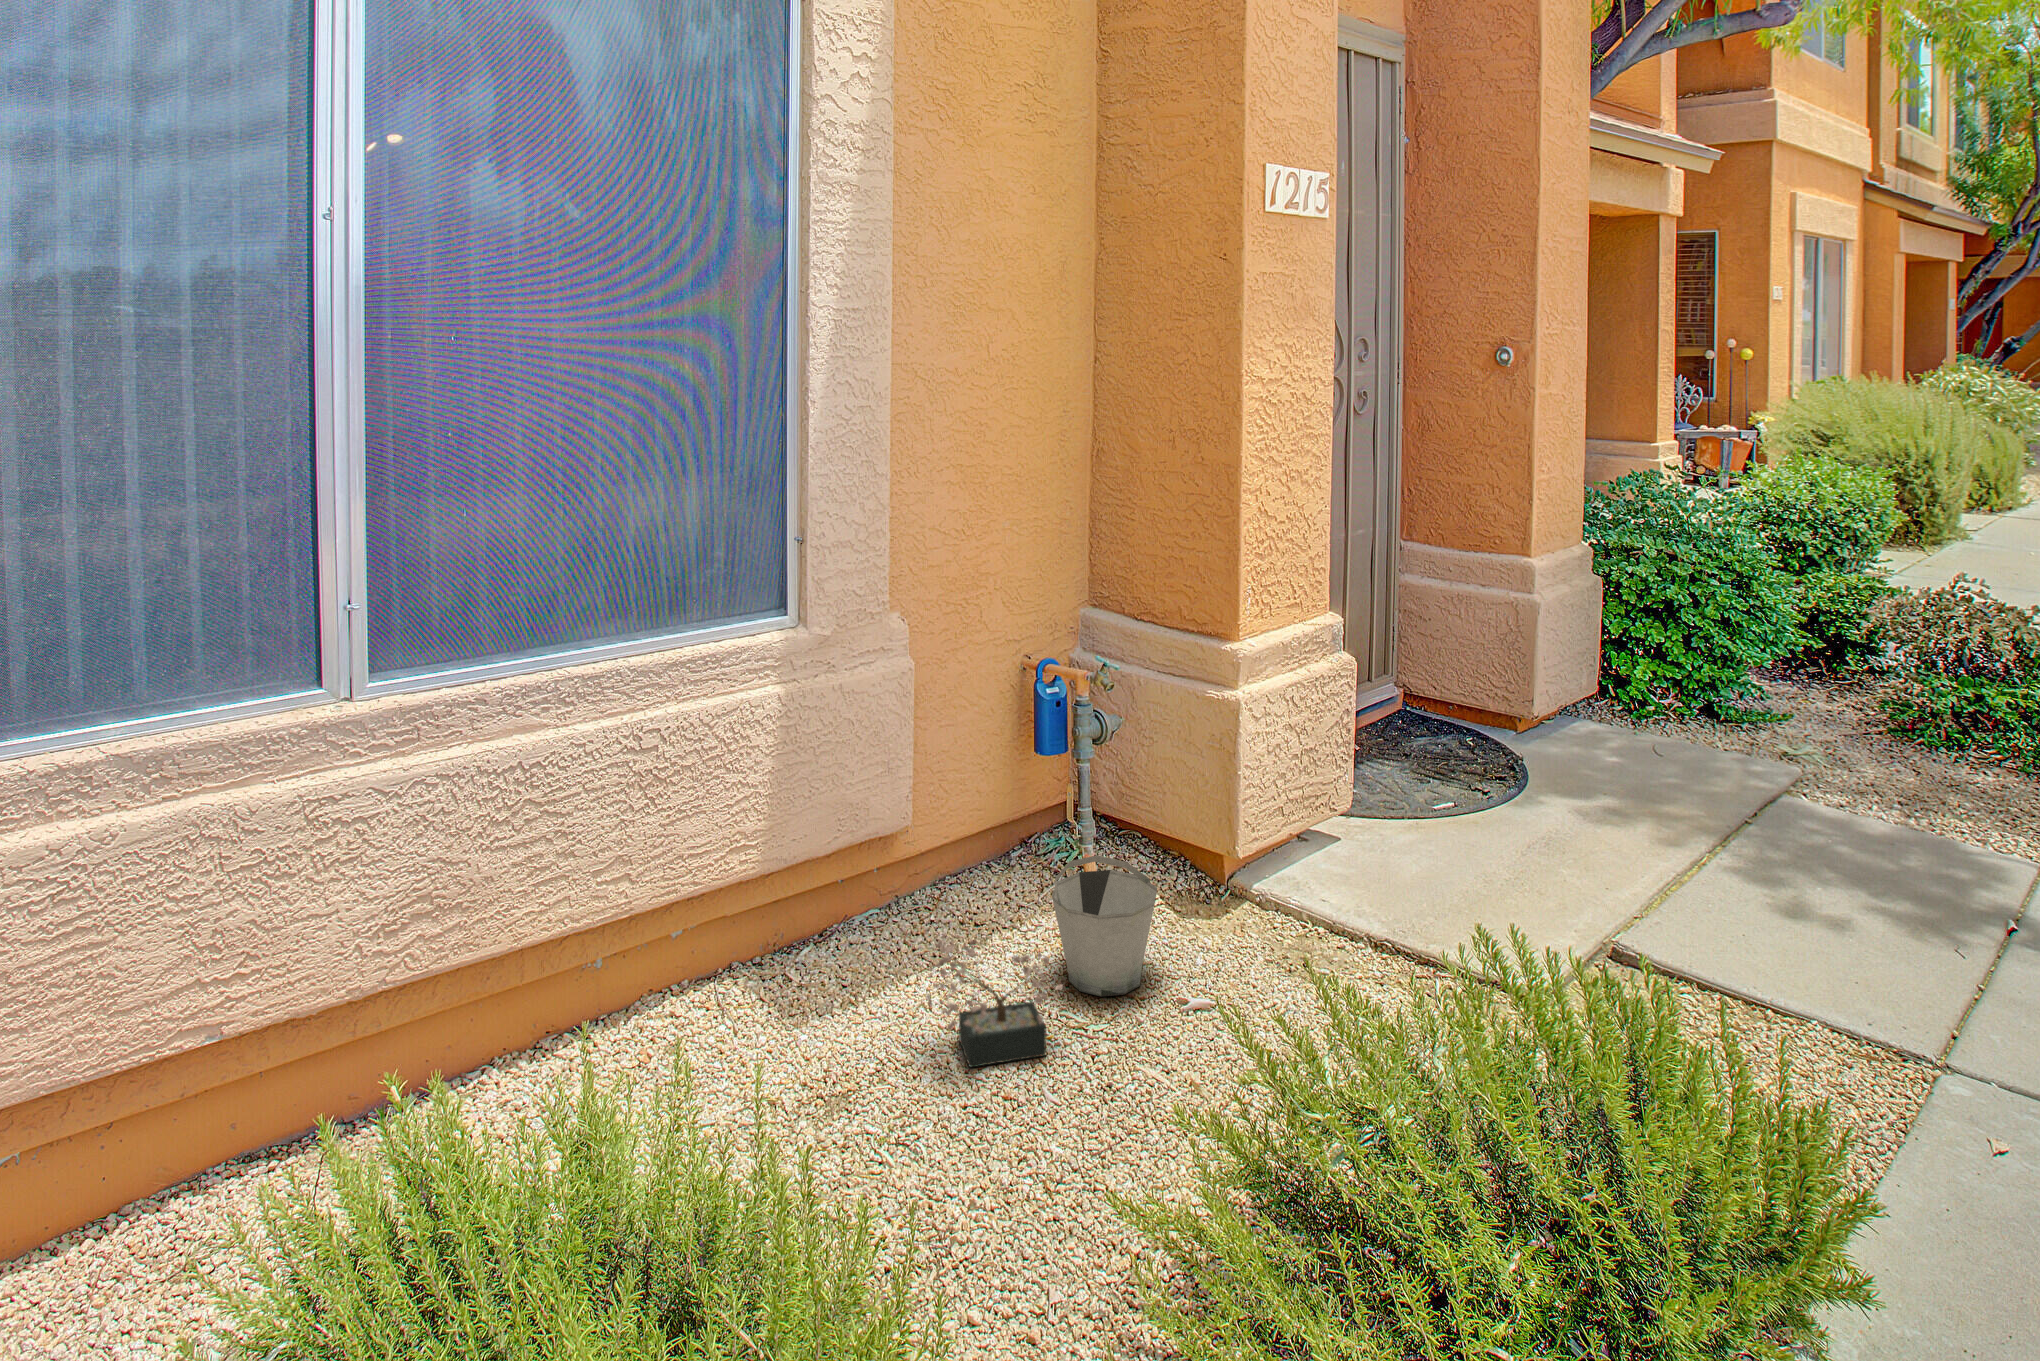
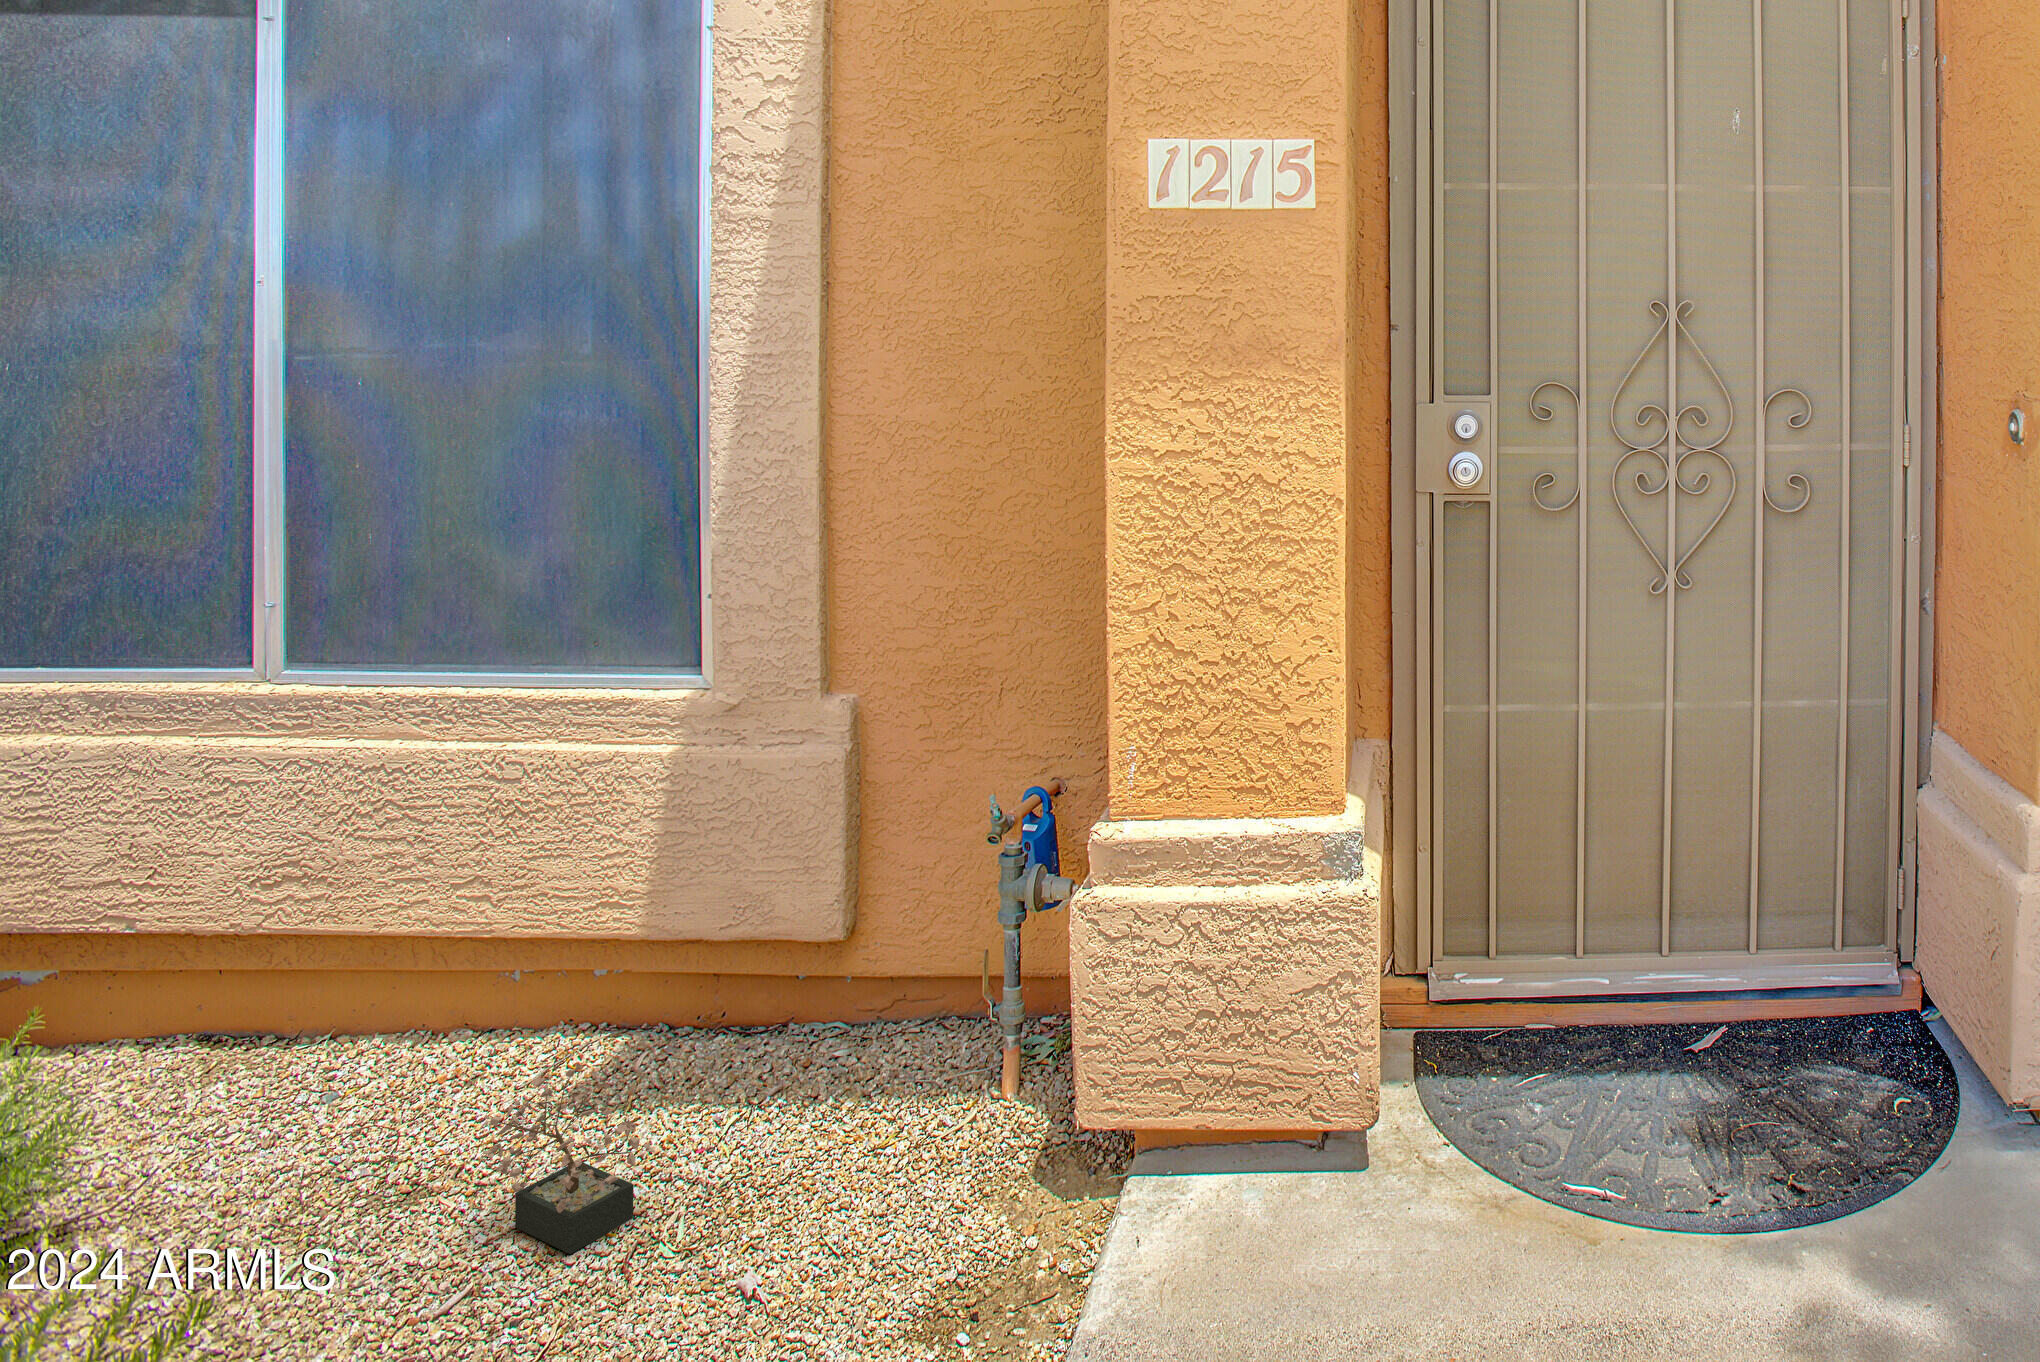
bucket: present [1052,855,1157,997] -> none [712,1035,862,1227]

